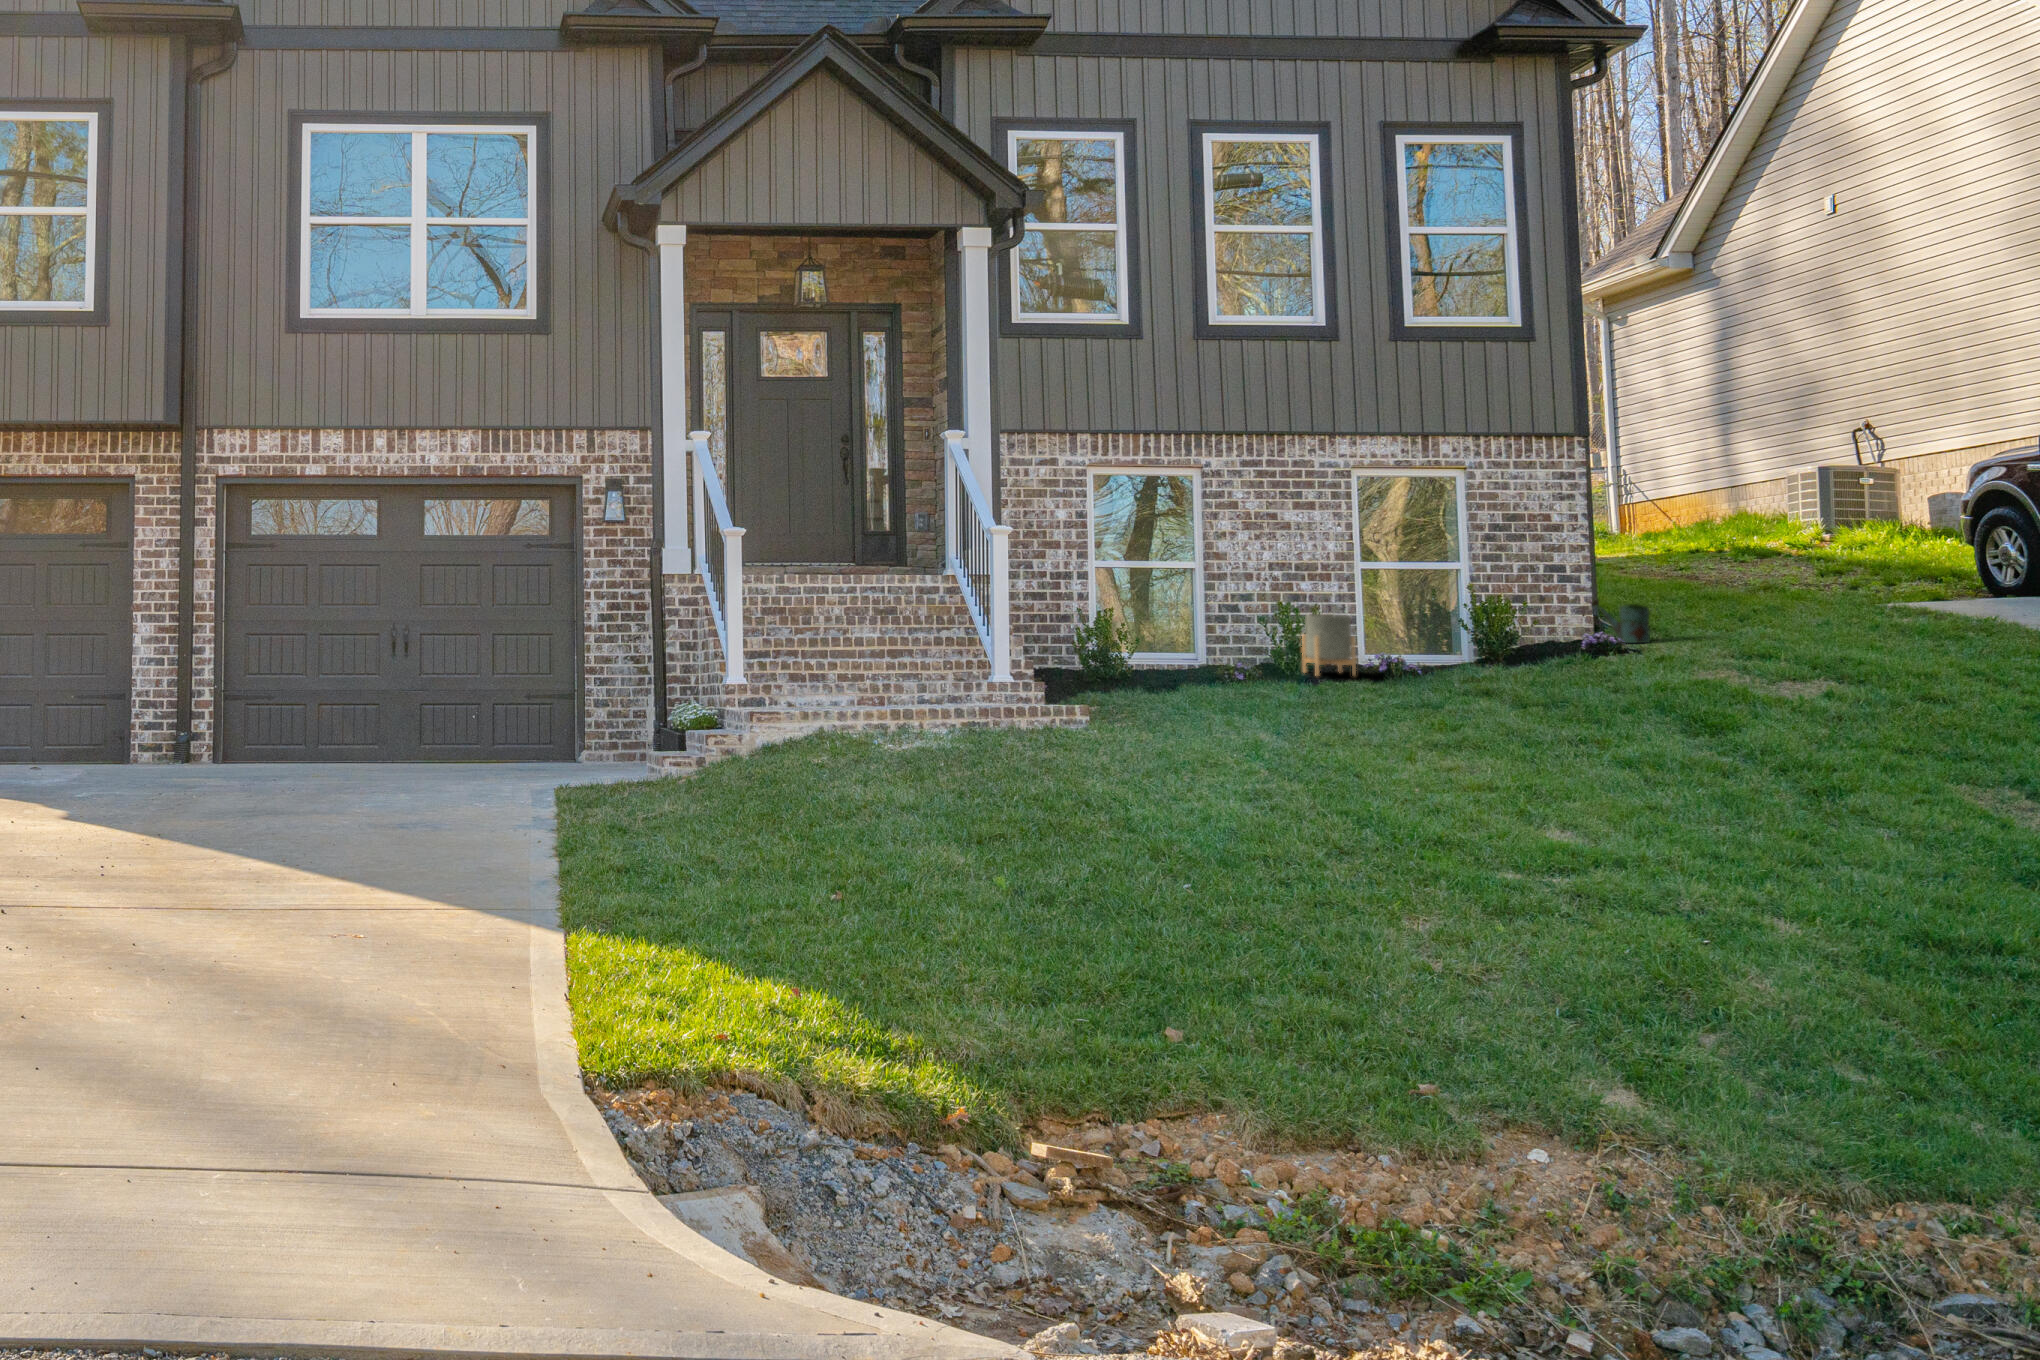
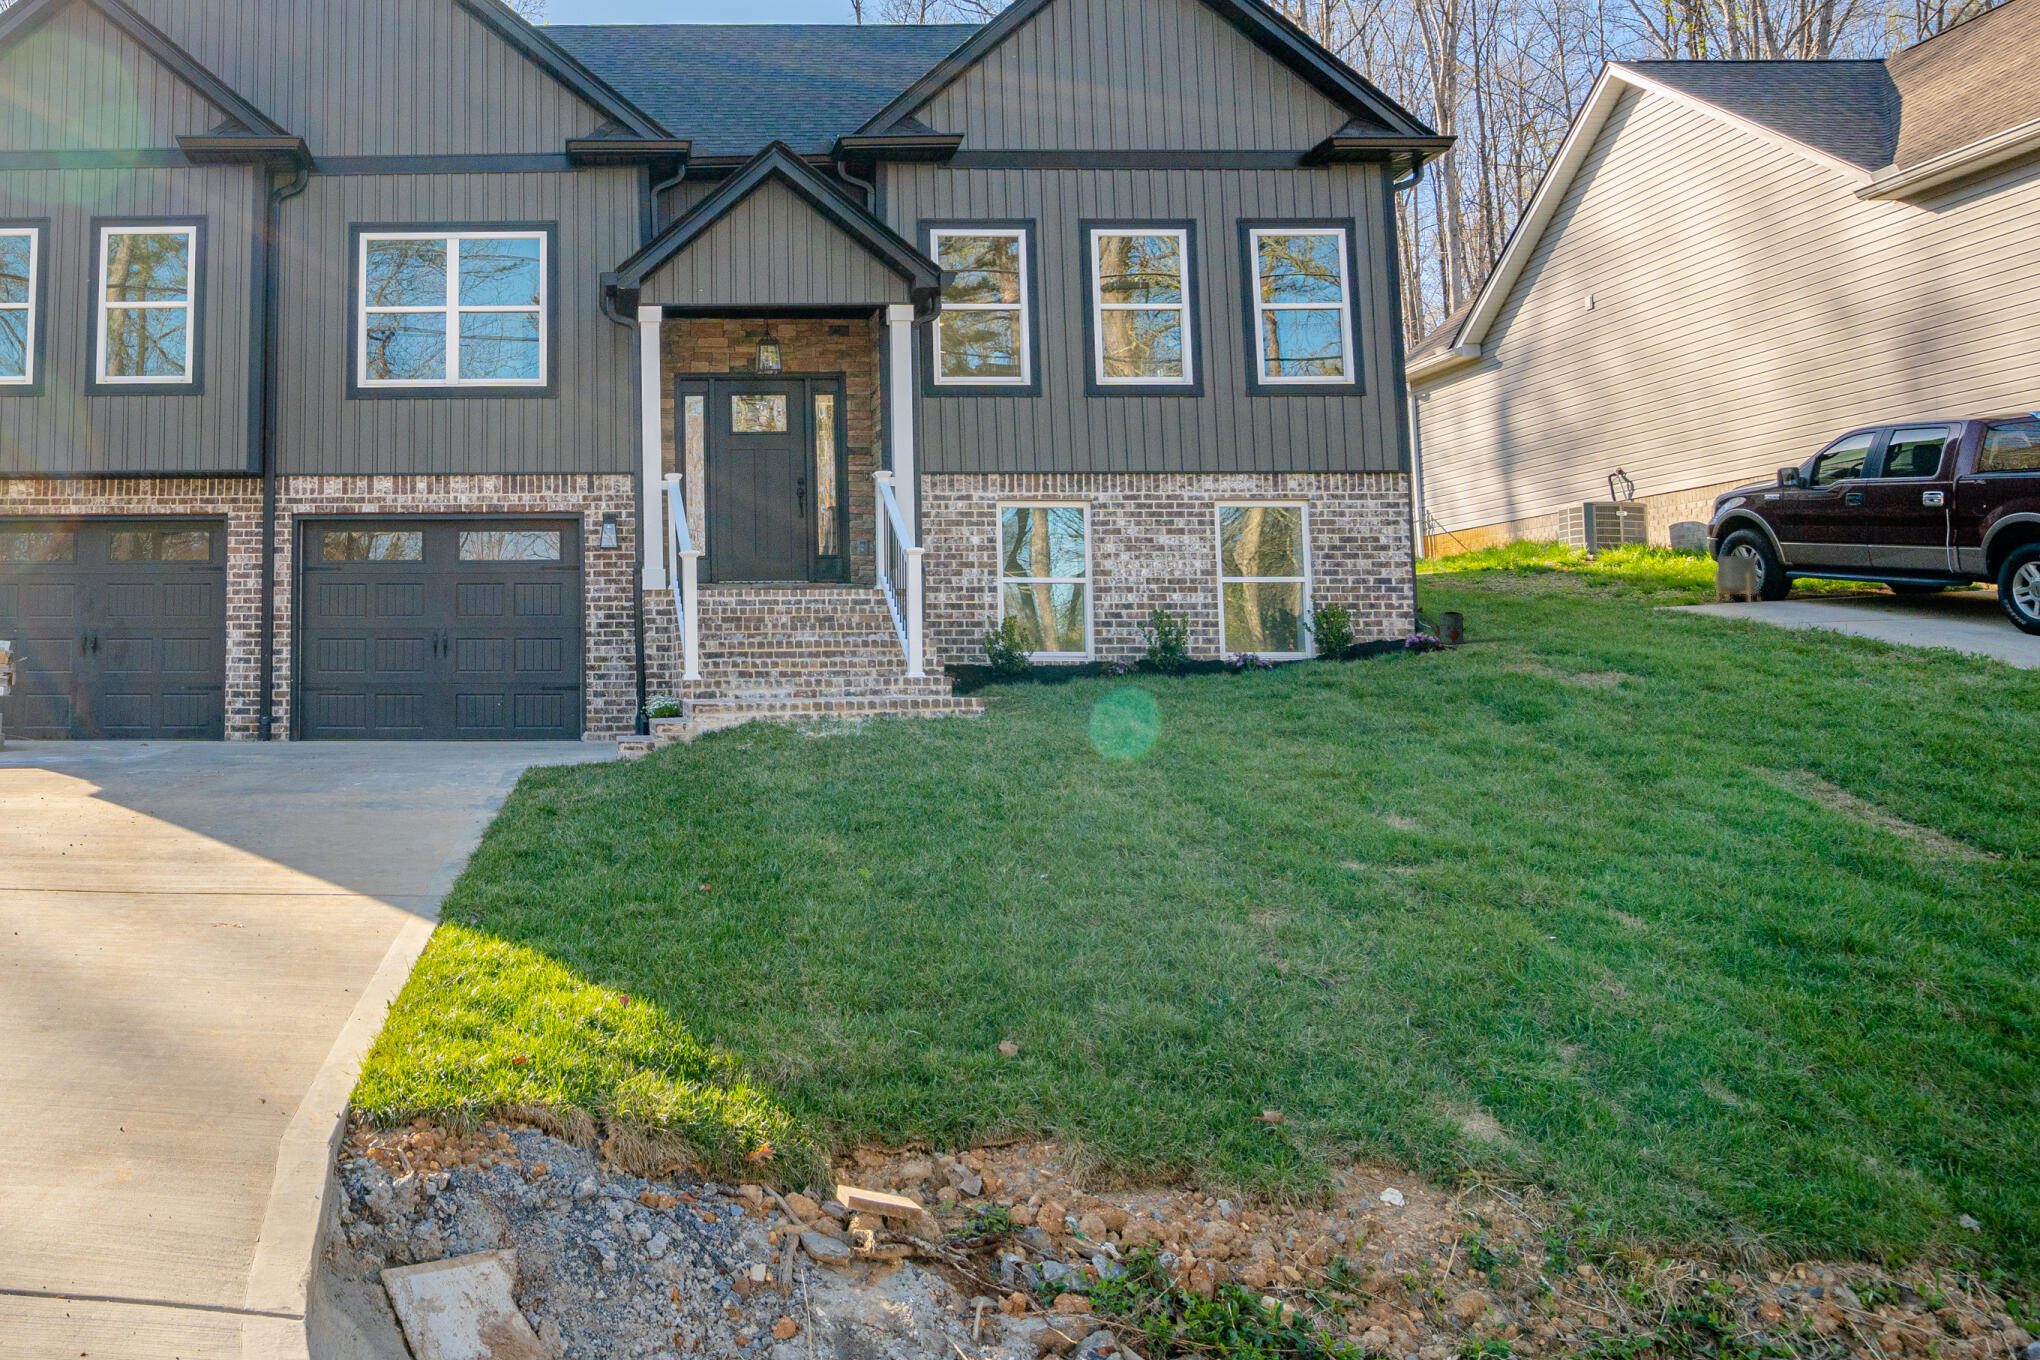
planter: present [1302,614,1356,676] -> present [1715,556,1761,602]

